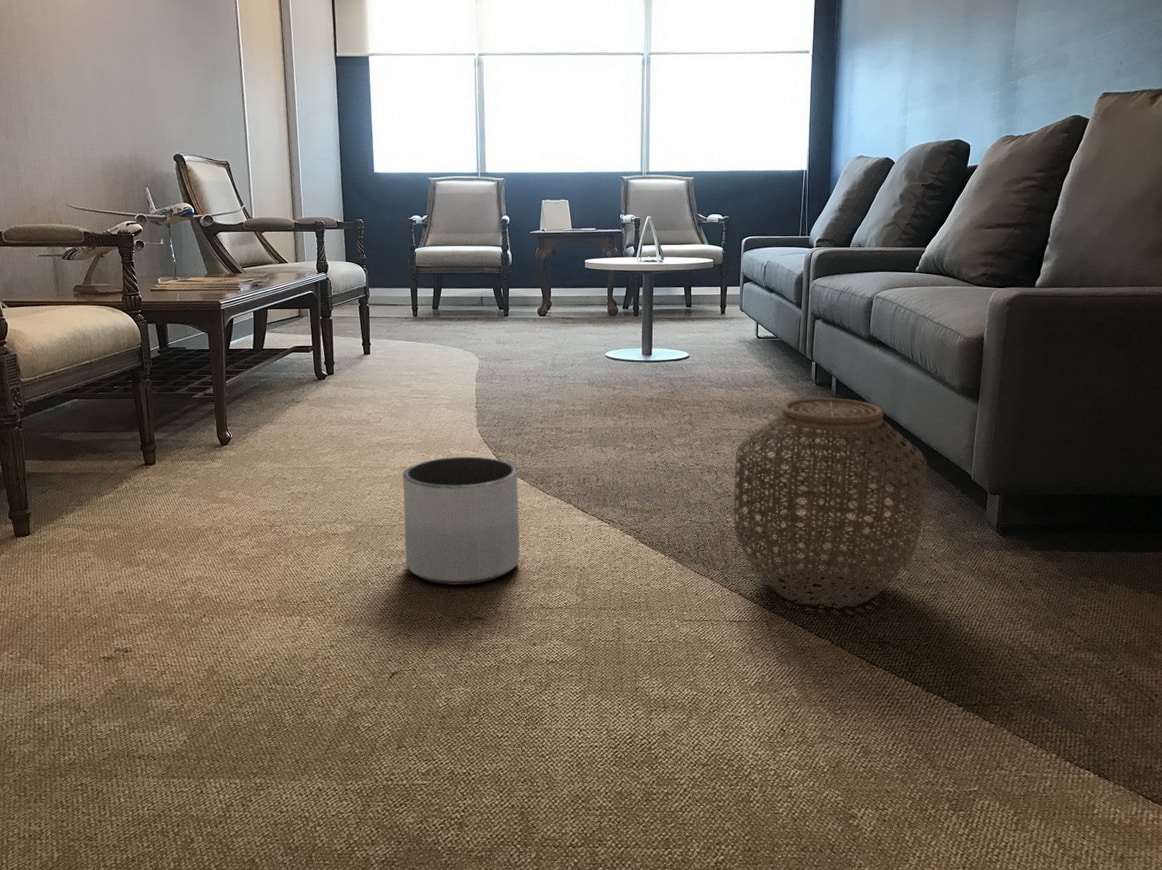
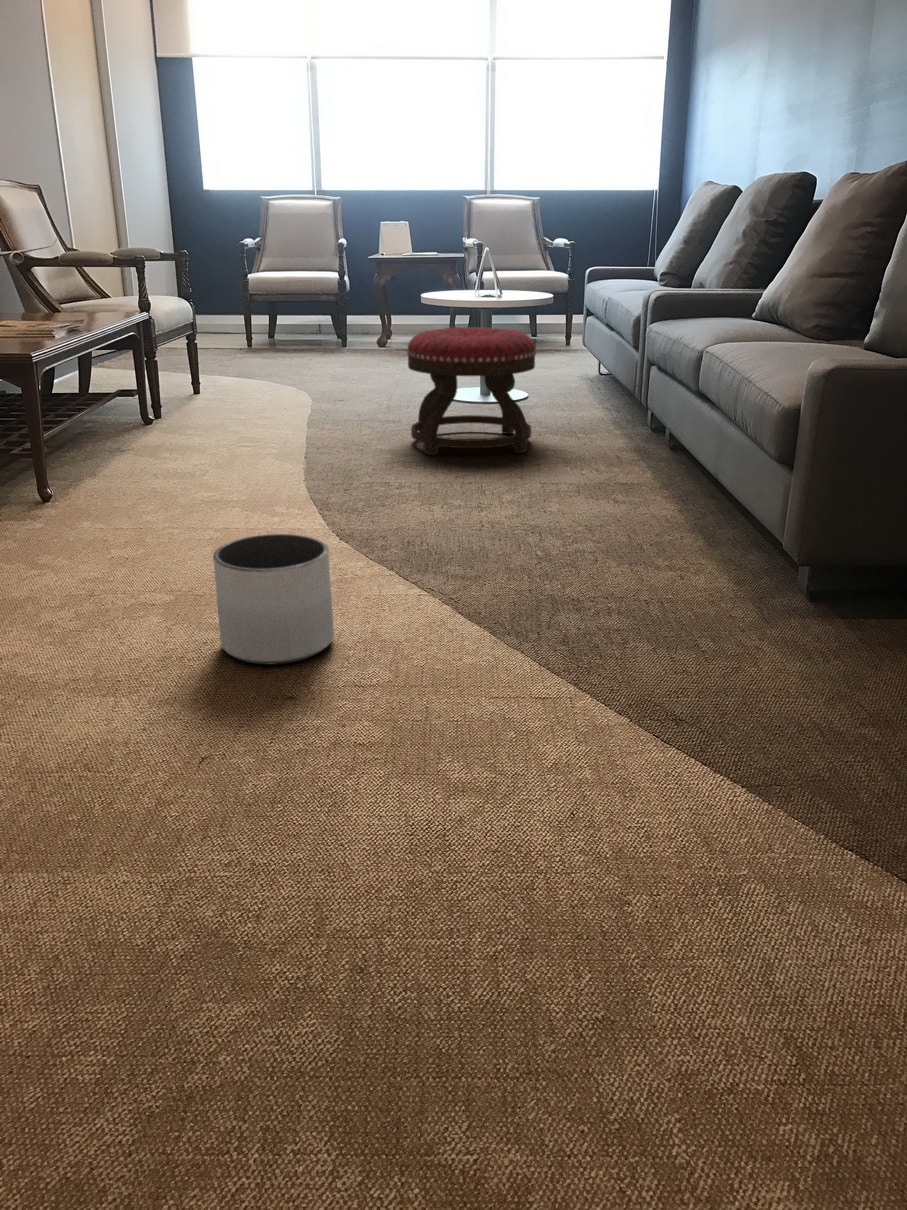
ottoman: none [577,284,702,403] -> present [407,327,536,455]
woven basket: present [734,398,926,607] -> none [543,478,733,686]

